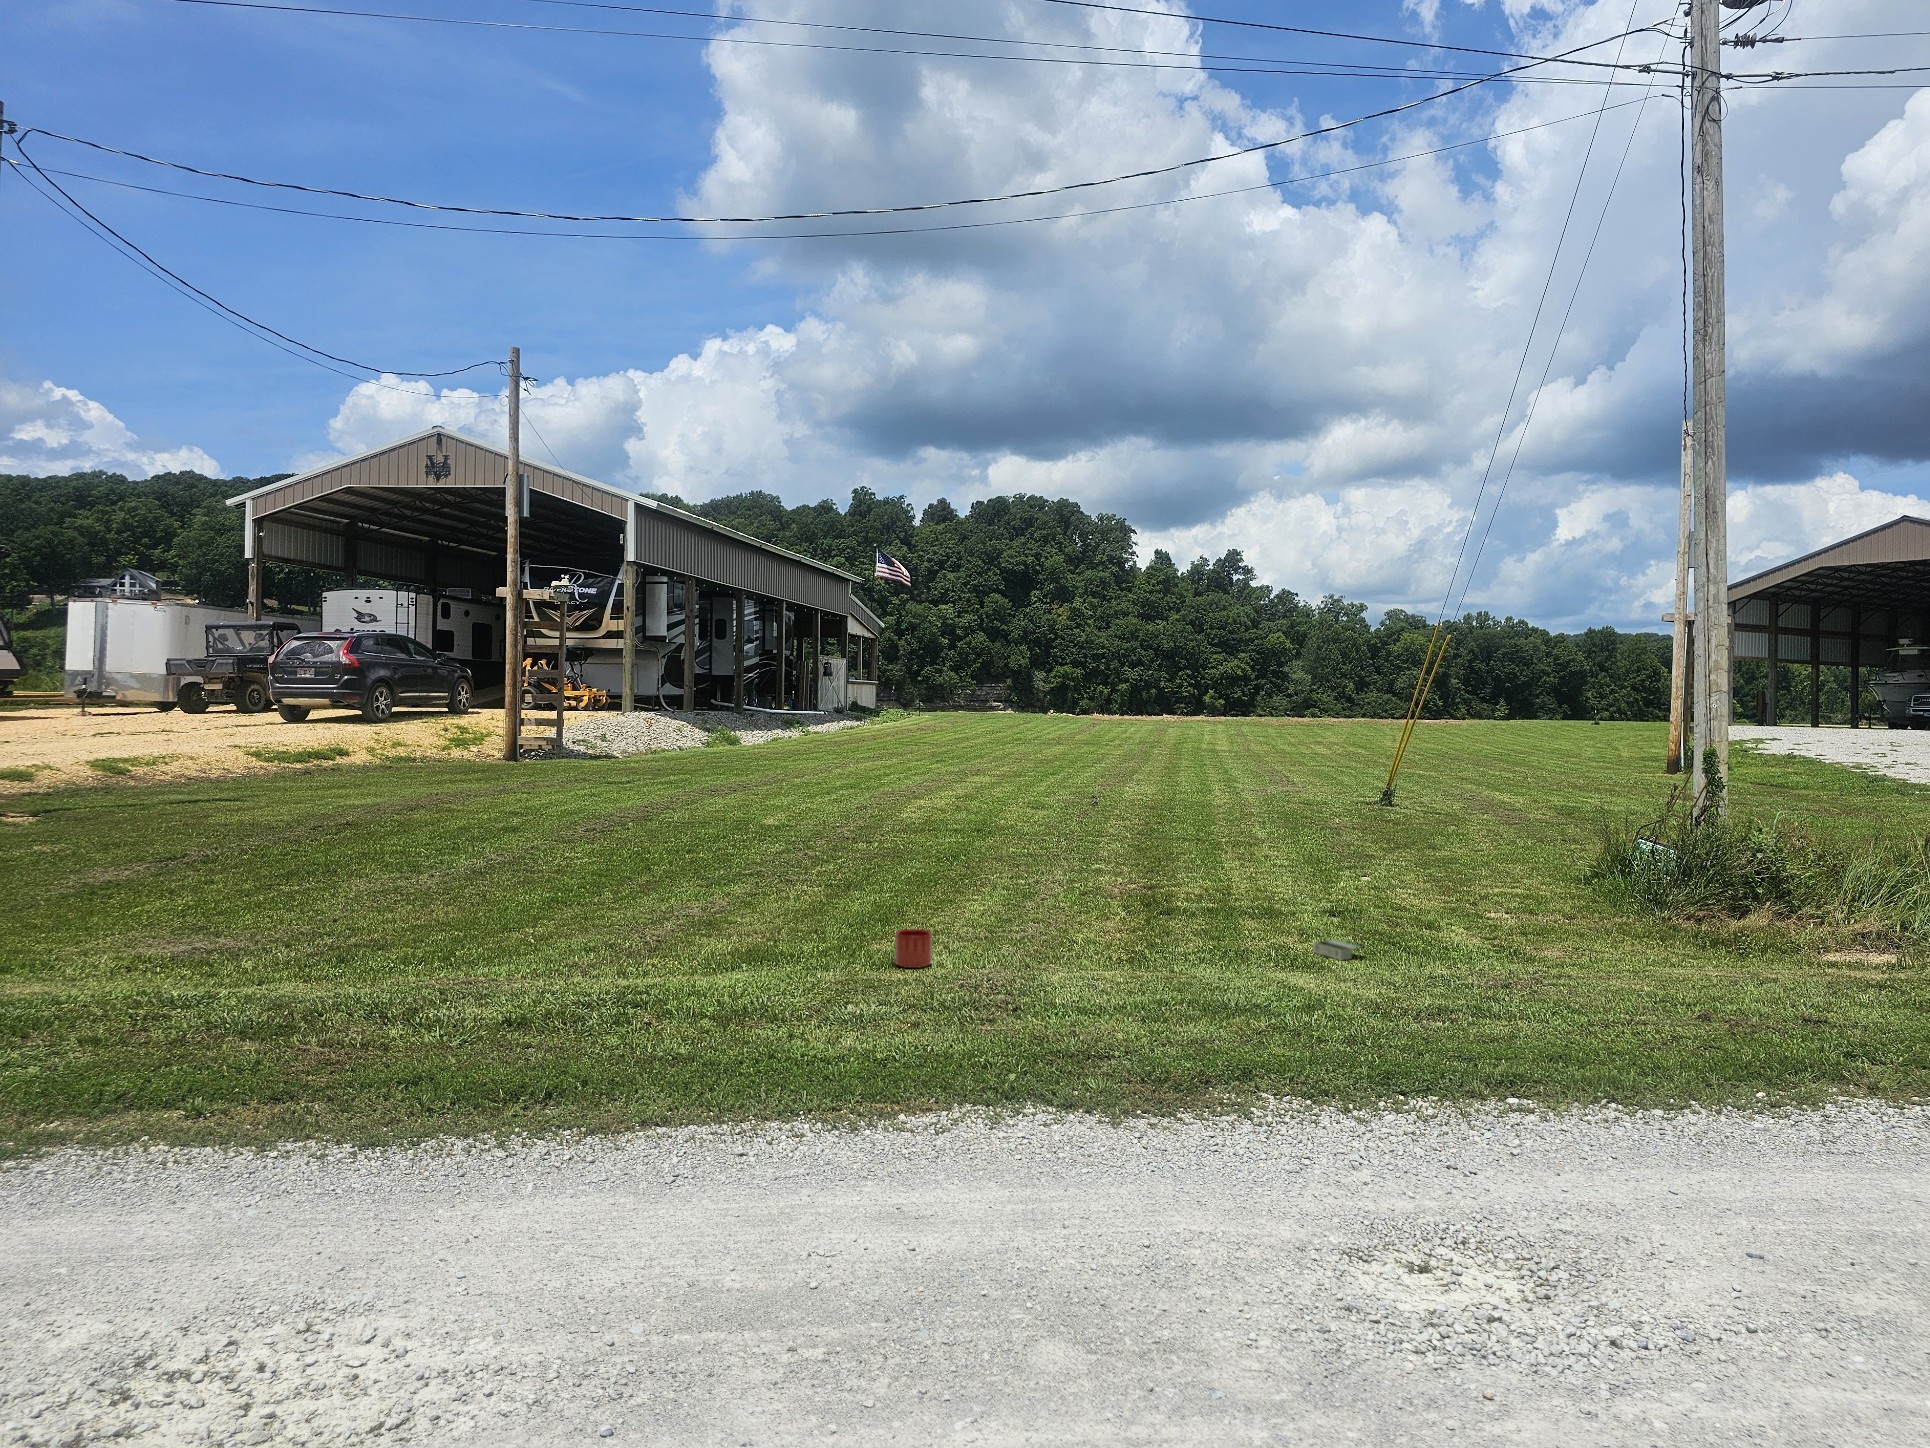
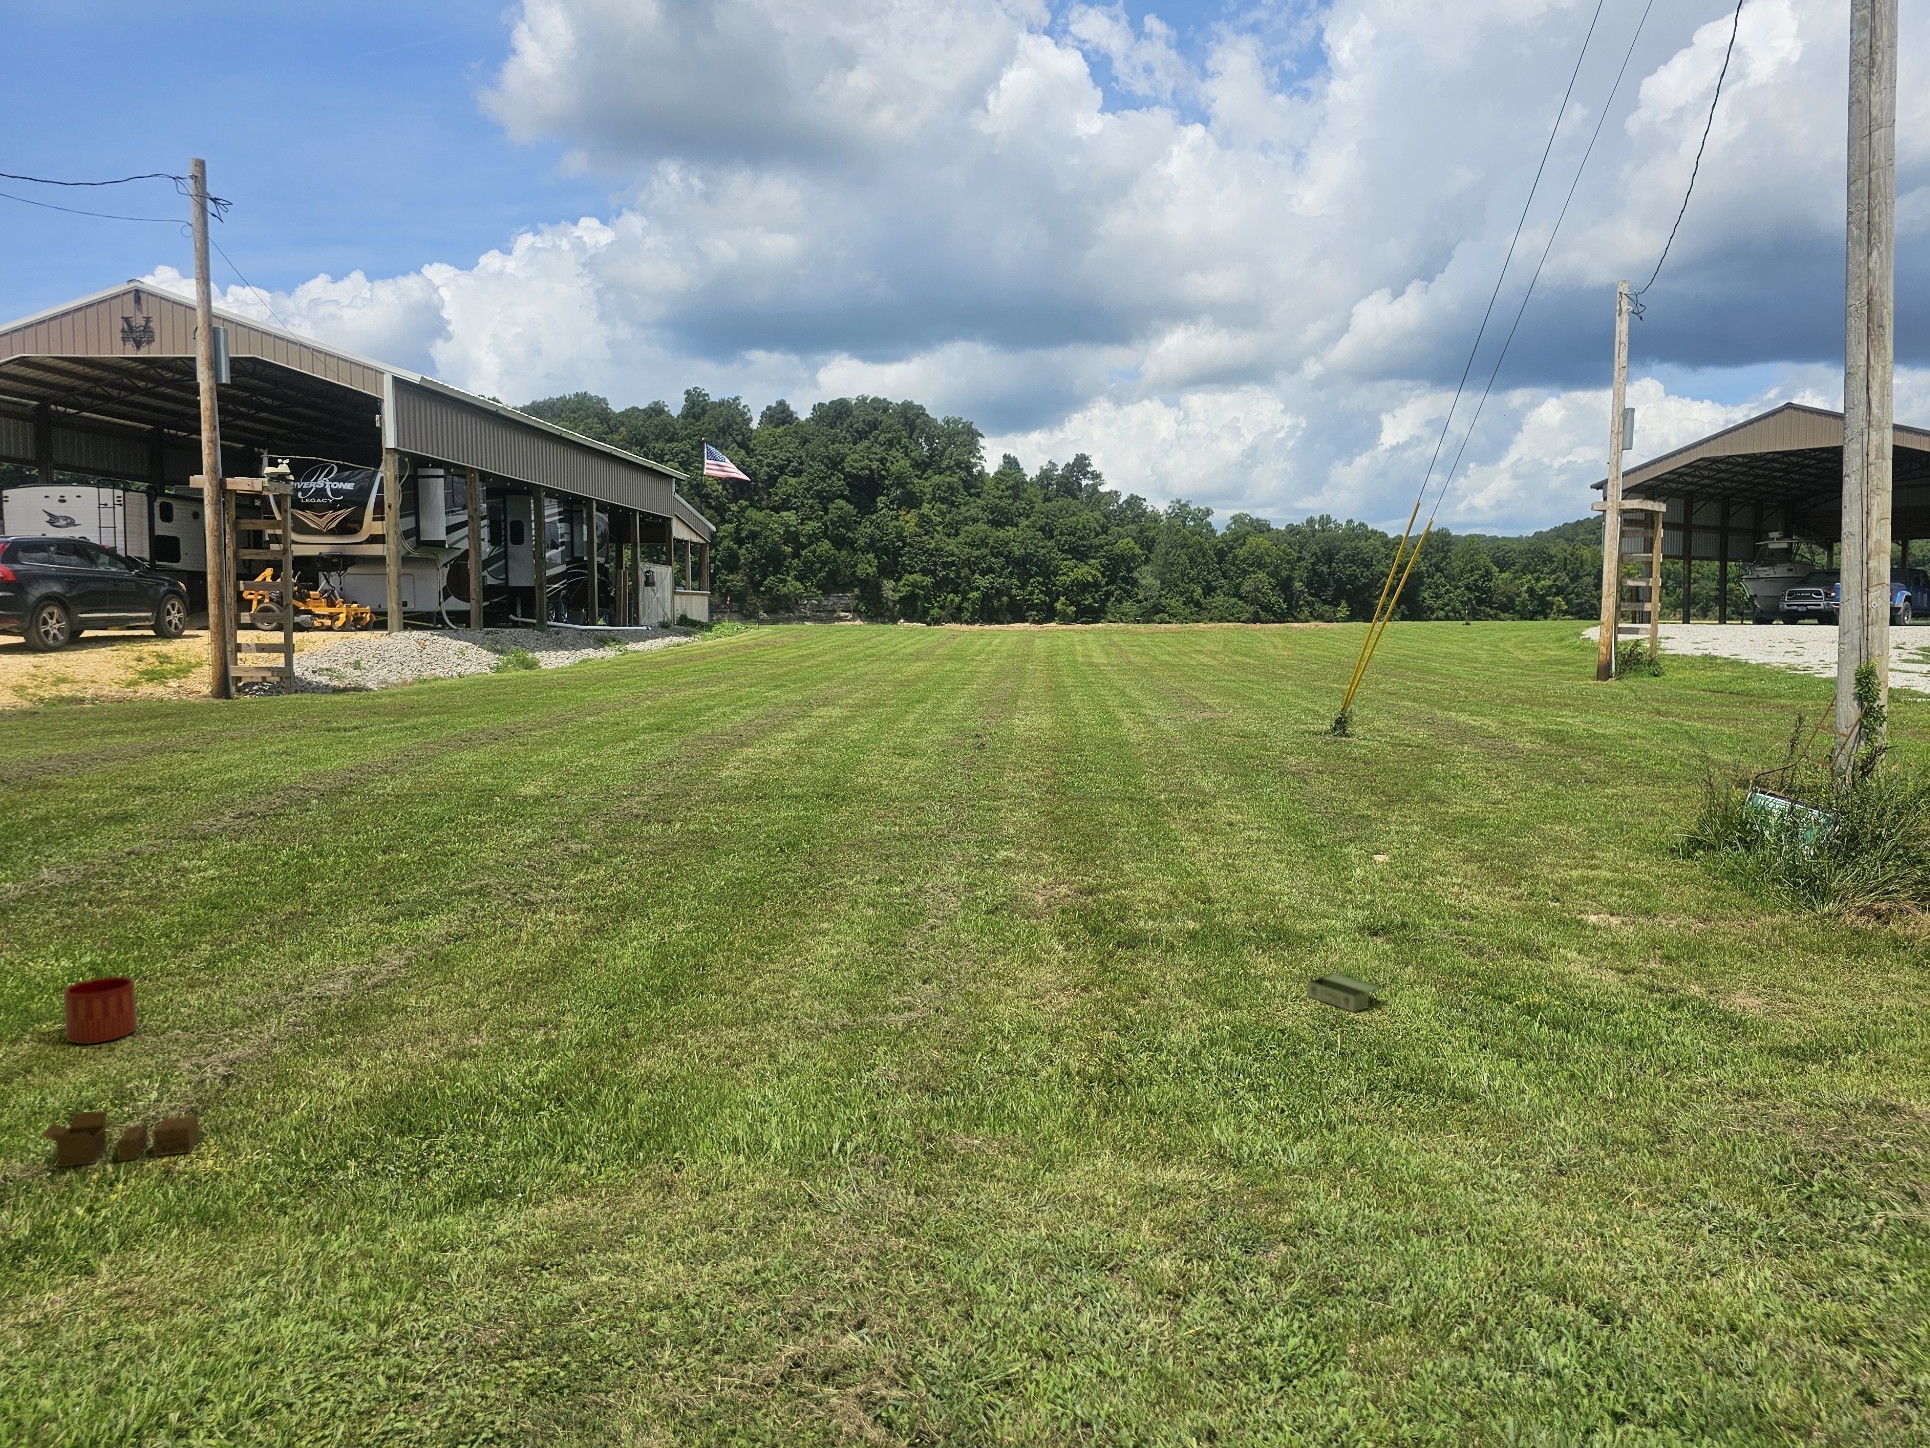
planter: present [895,929,932,968] -> present [64,977,137,1044]
cardboard box: none [586,958,660,984] -> present [41,1110,199,1167]

